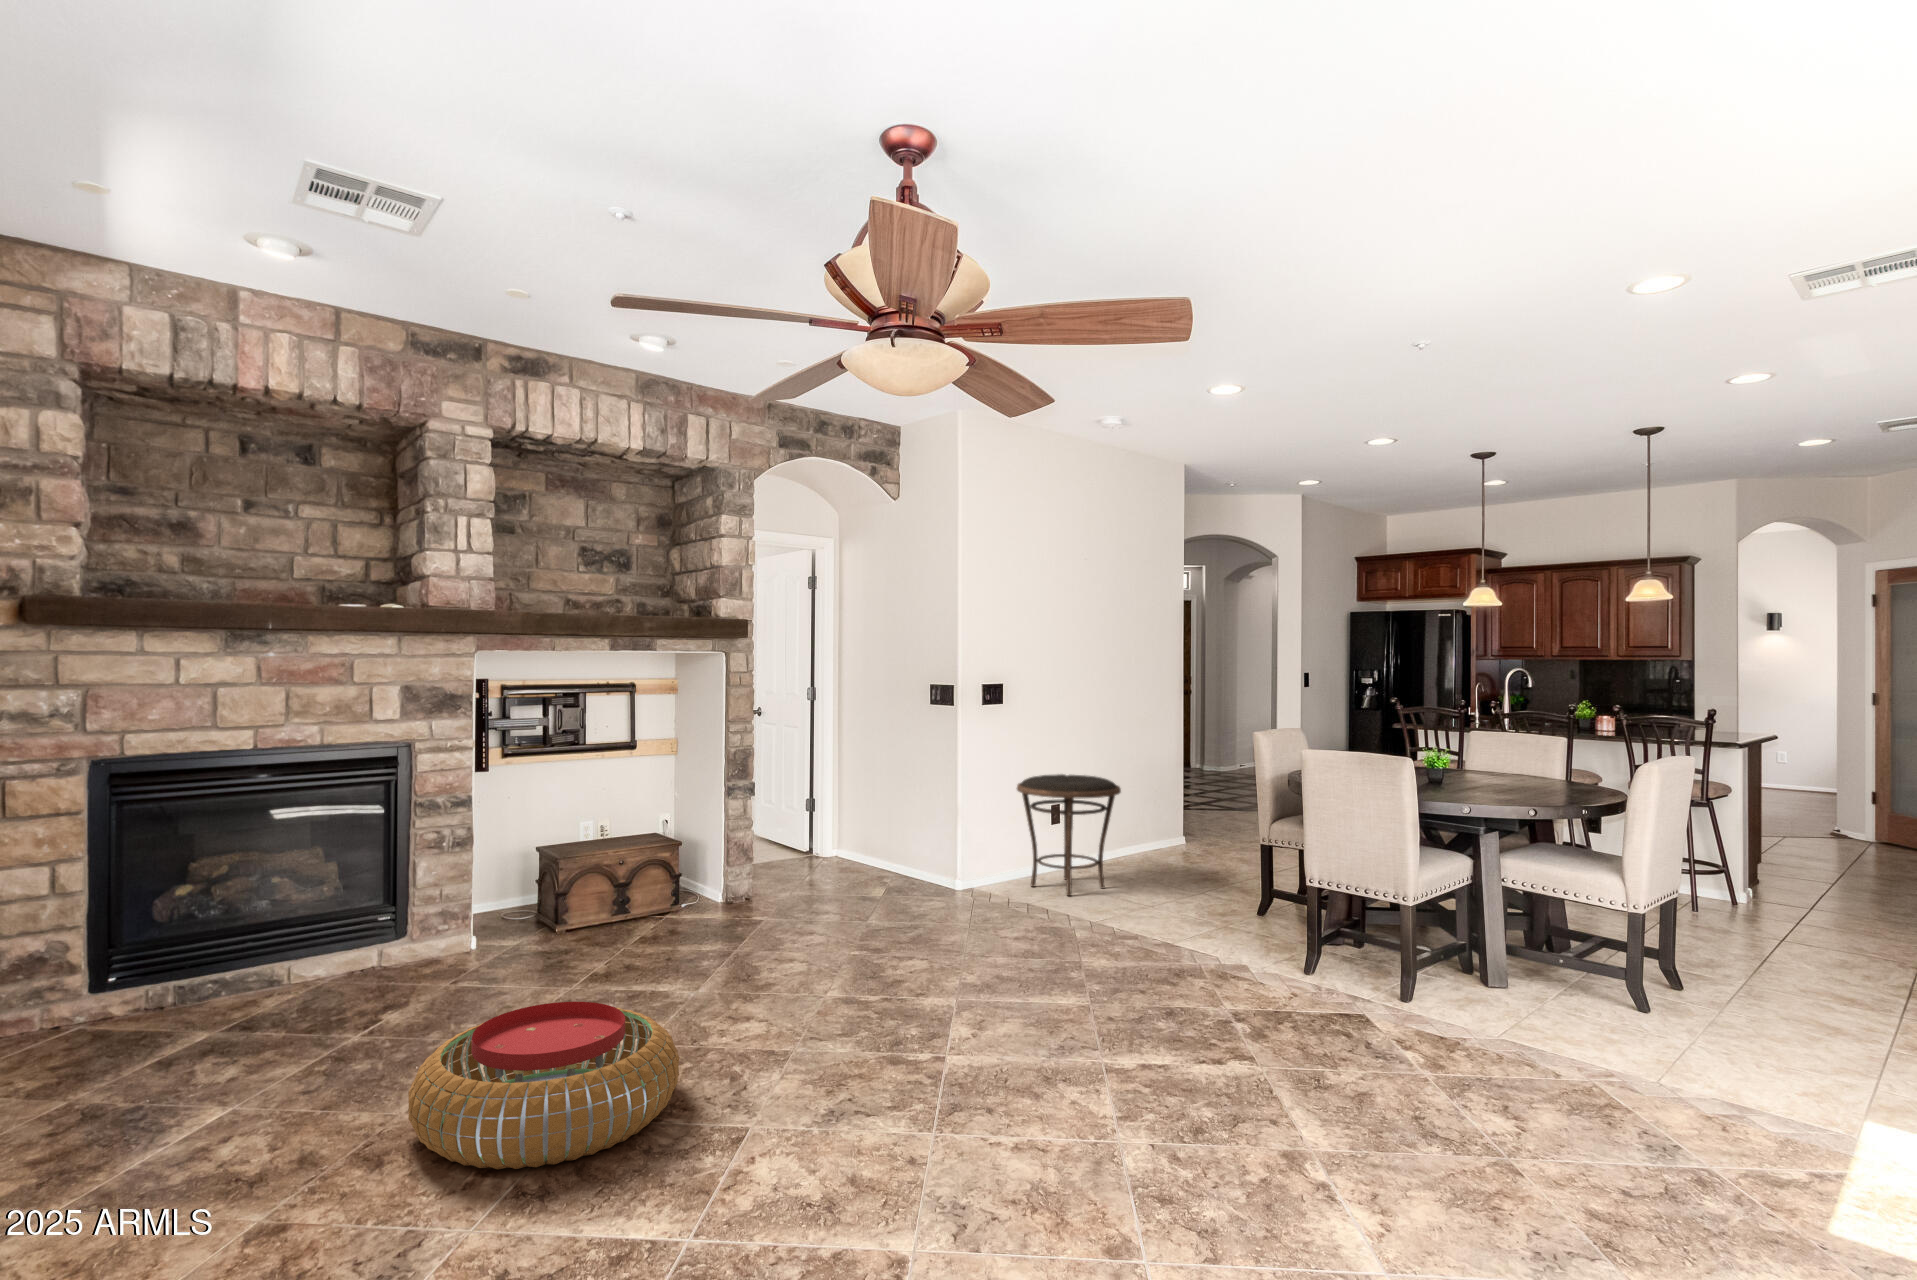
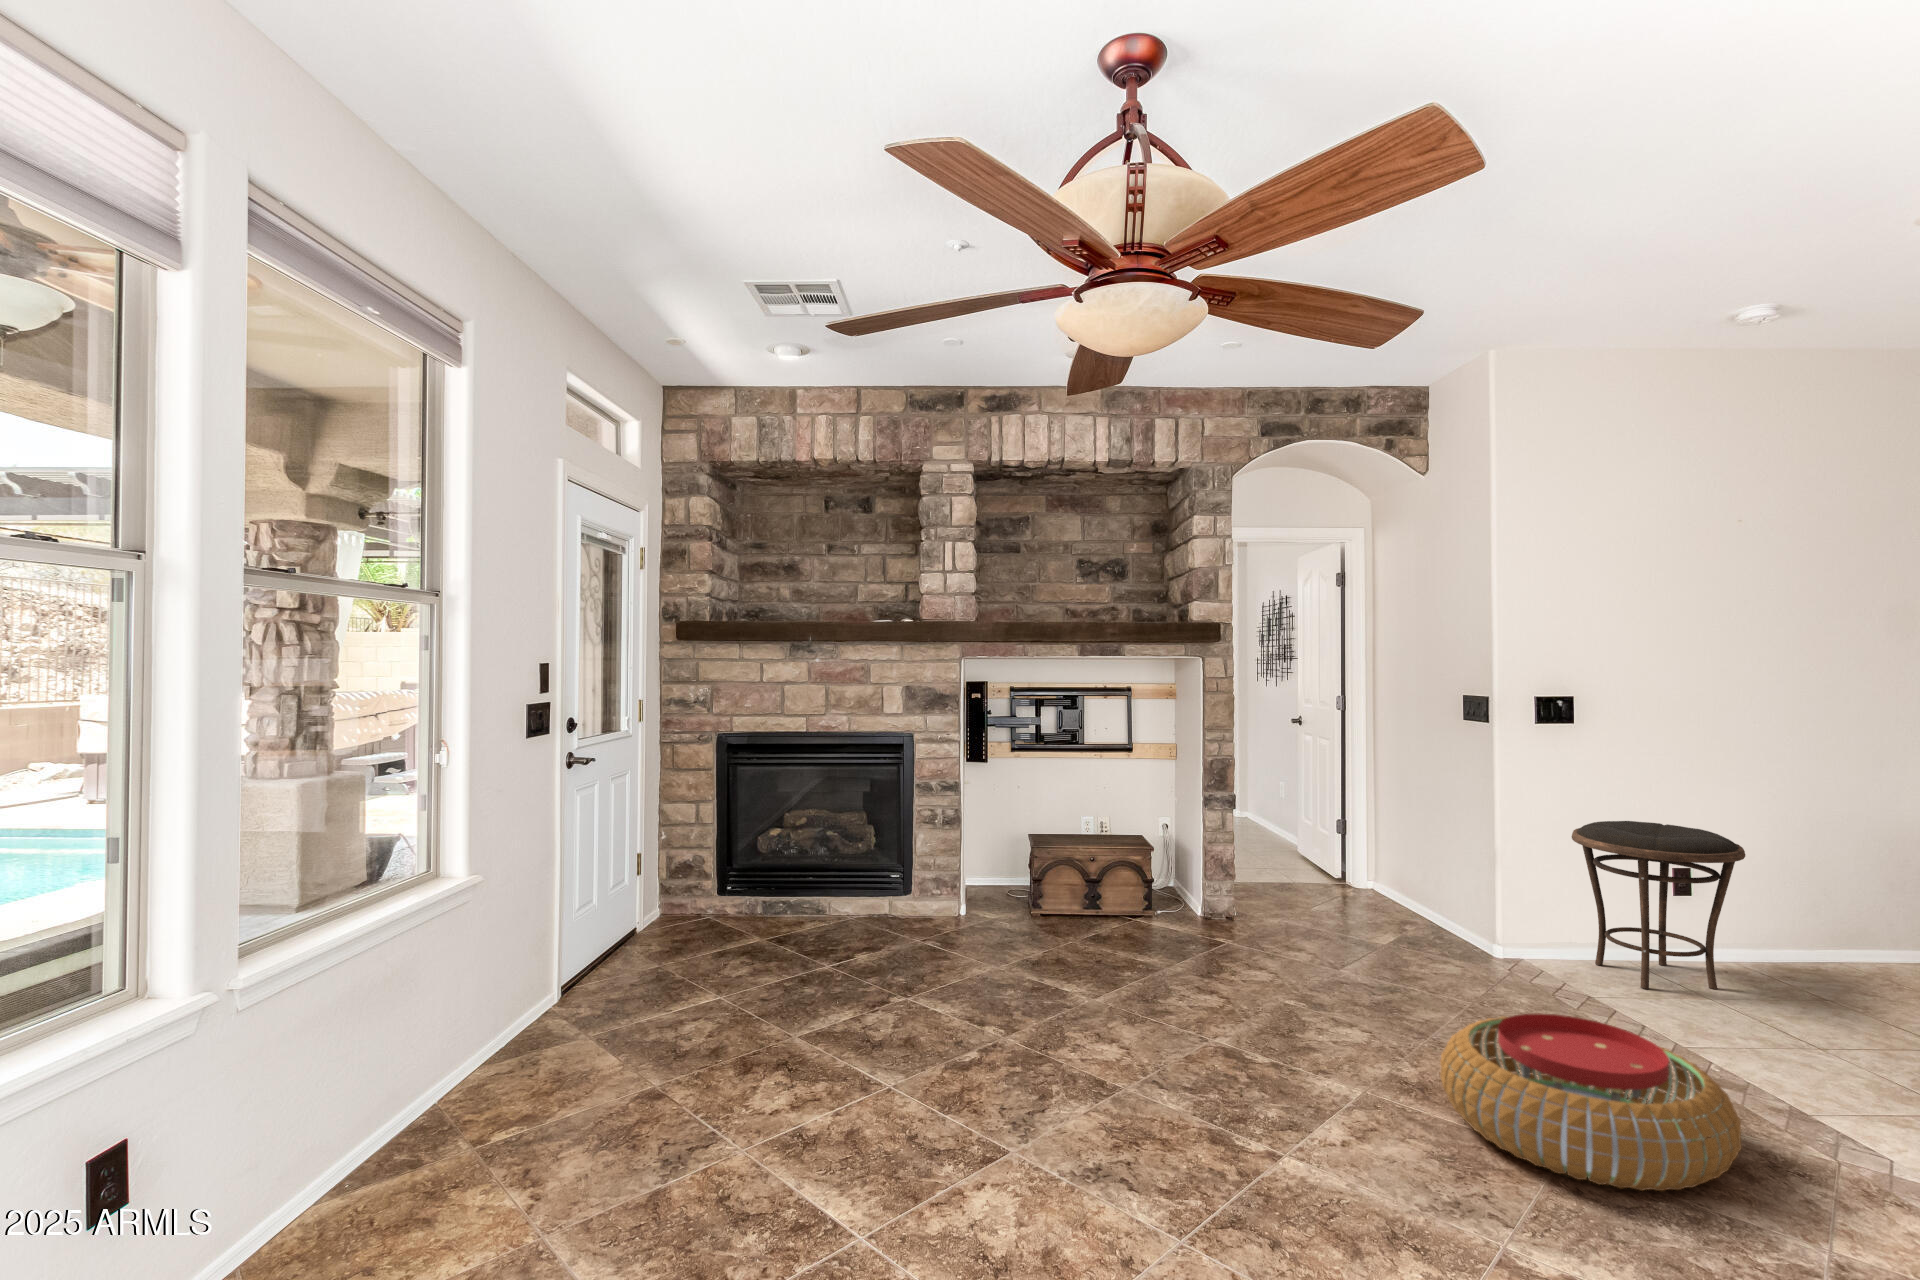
pouf: present [408,1002,679,1169] -> present [1440,1013,1741,1191]

